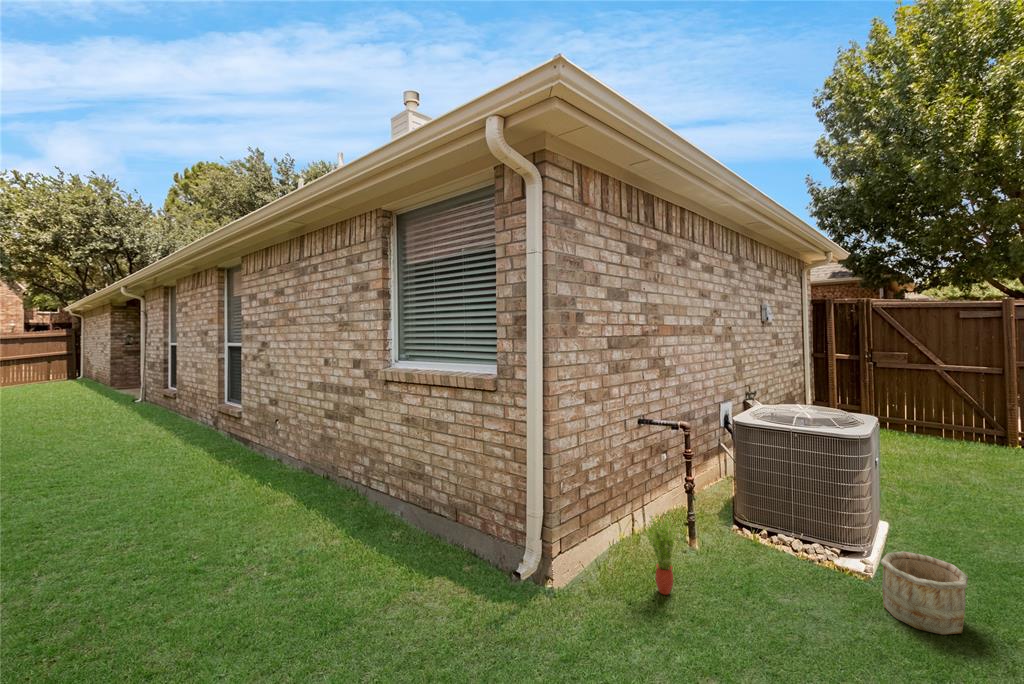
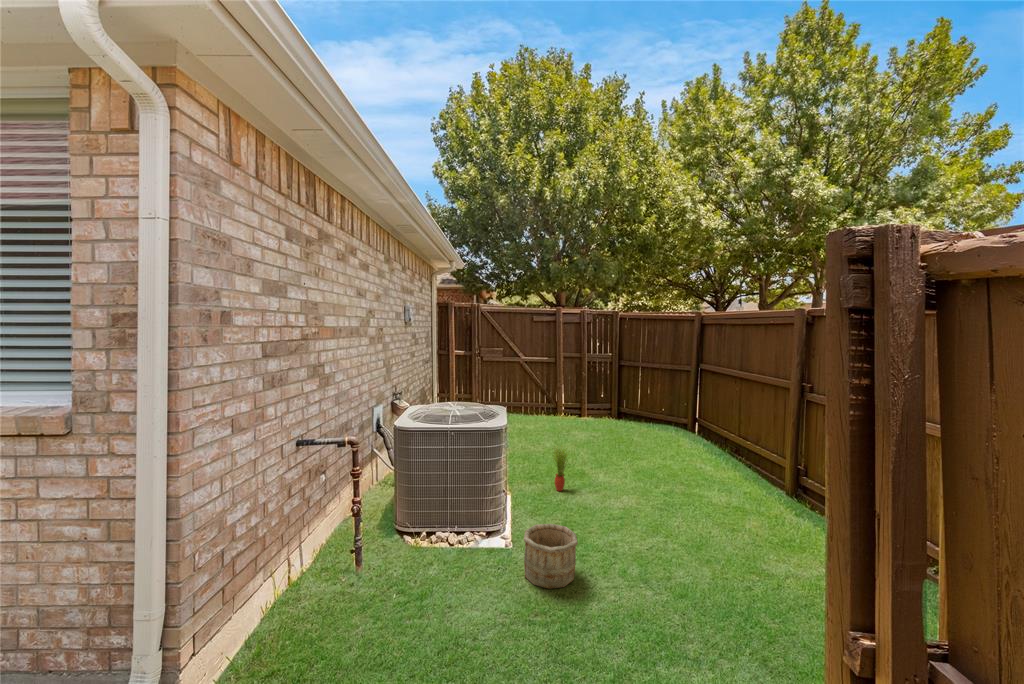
potted plant: present [645,515,680,595] -> present [553,446,570,491]

